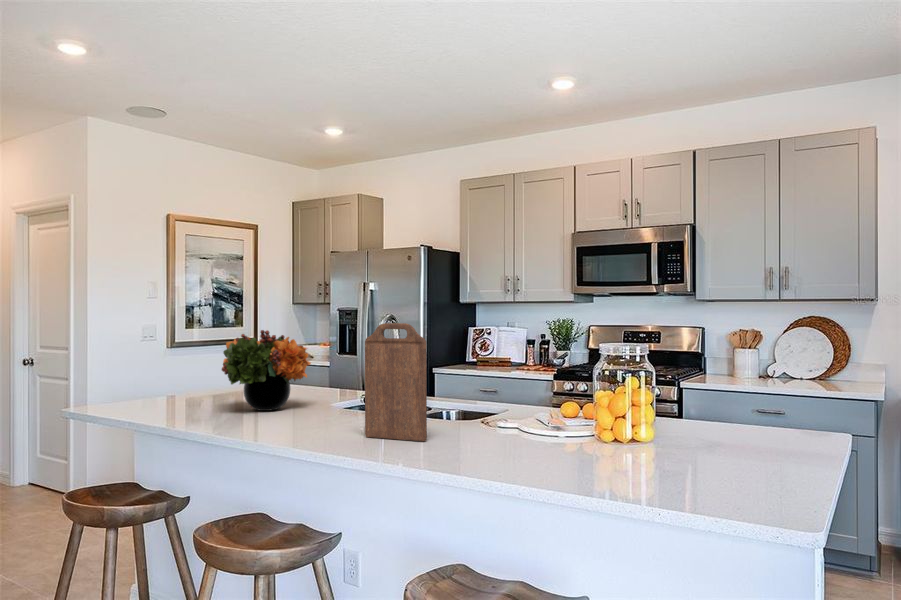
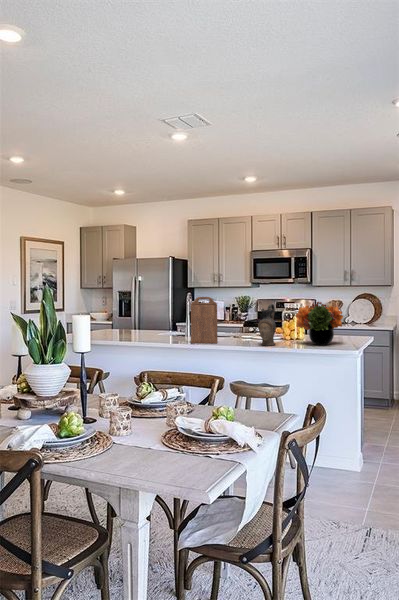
flower arrangement: present [222,330,311,411] -> present [295,302,343,345]
ceramic pitcher: none [520,343,570,459] -> present [258,304,276,346]

